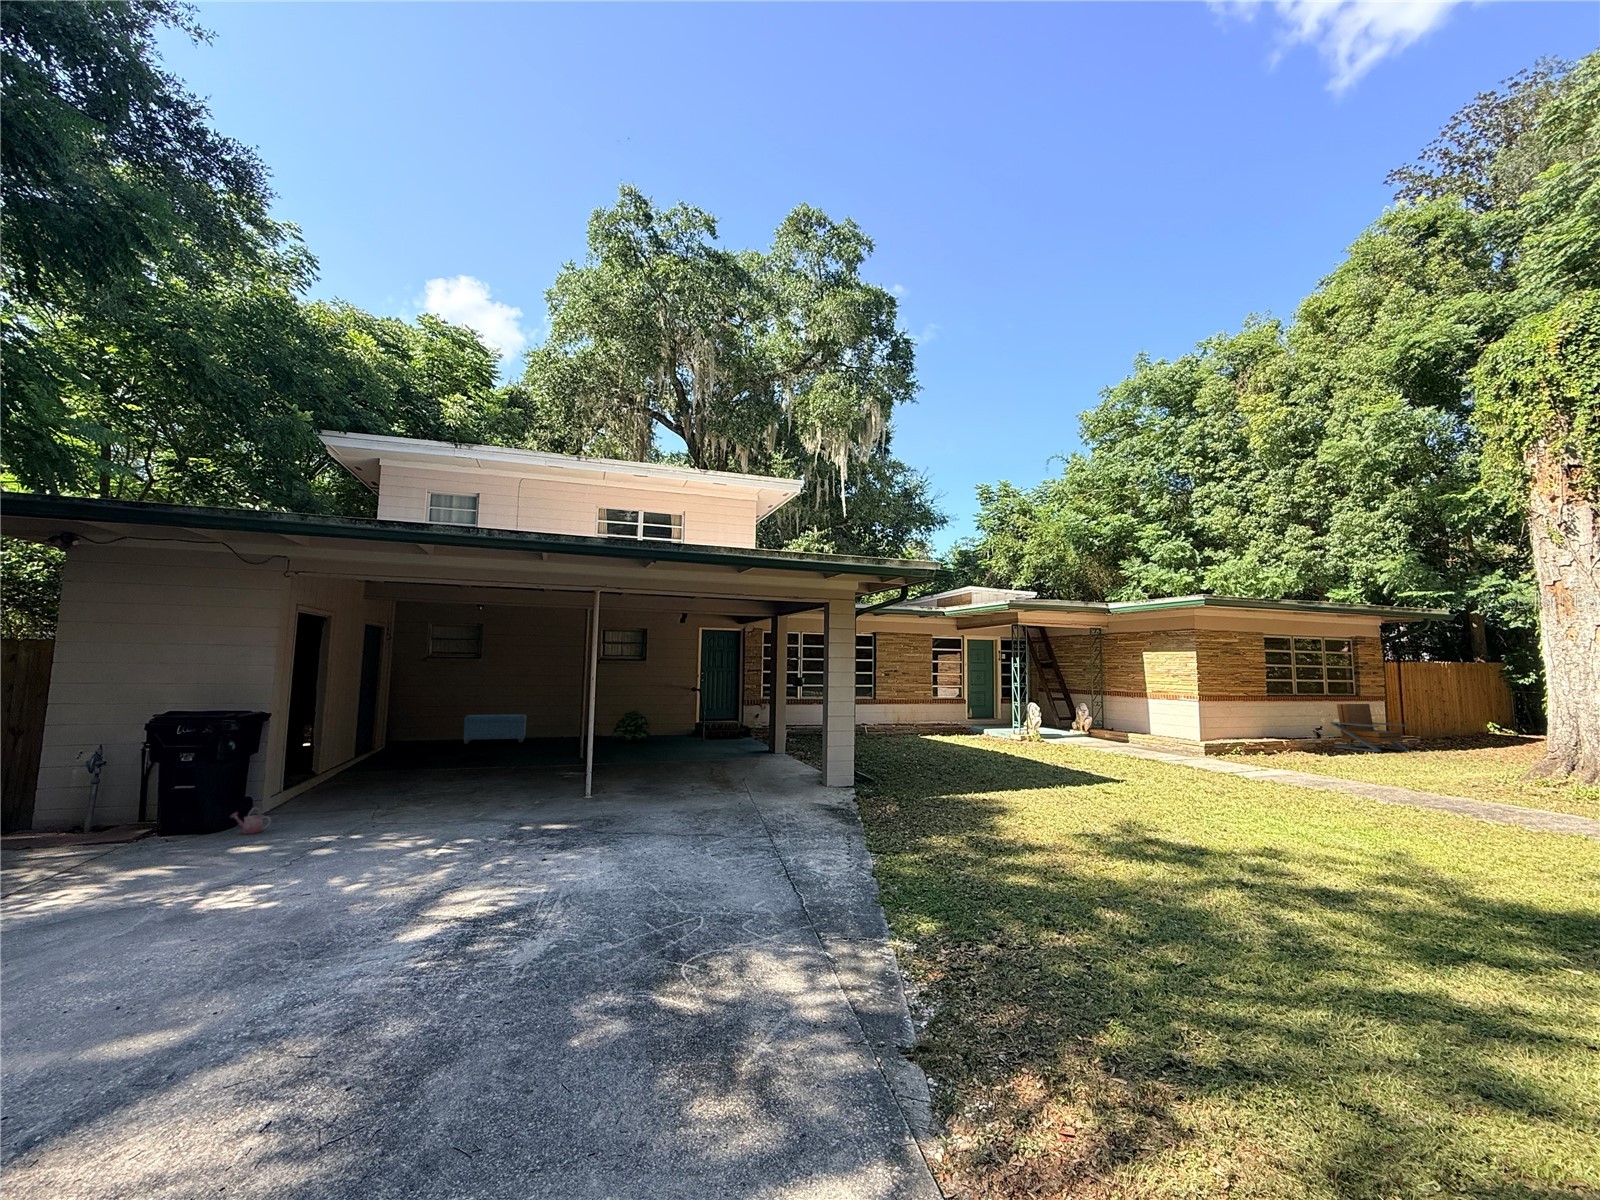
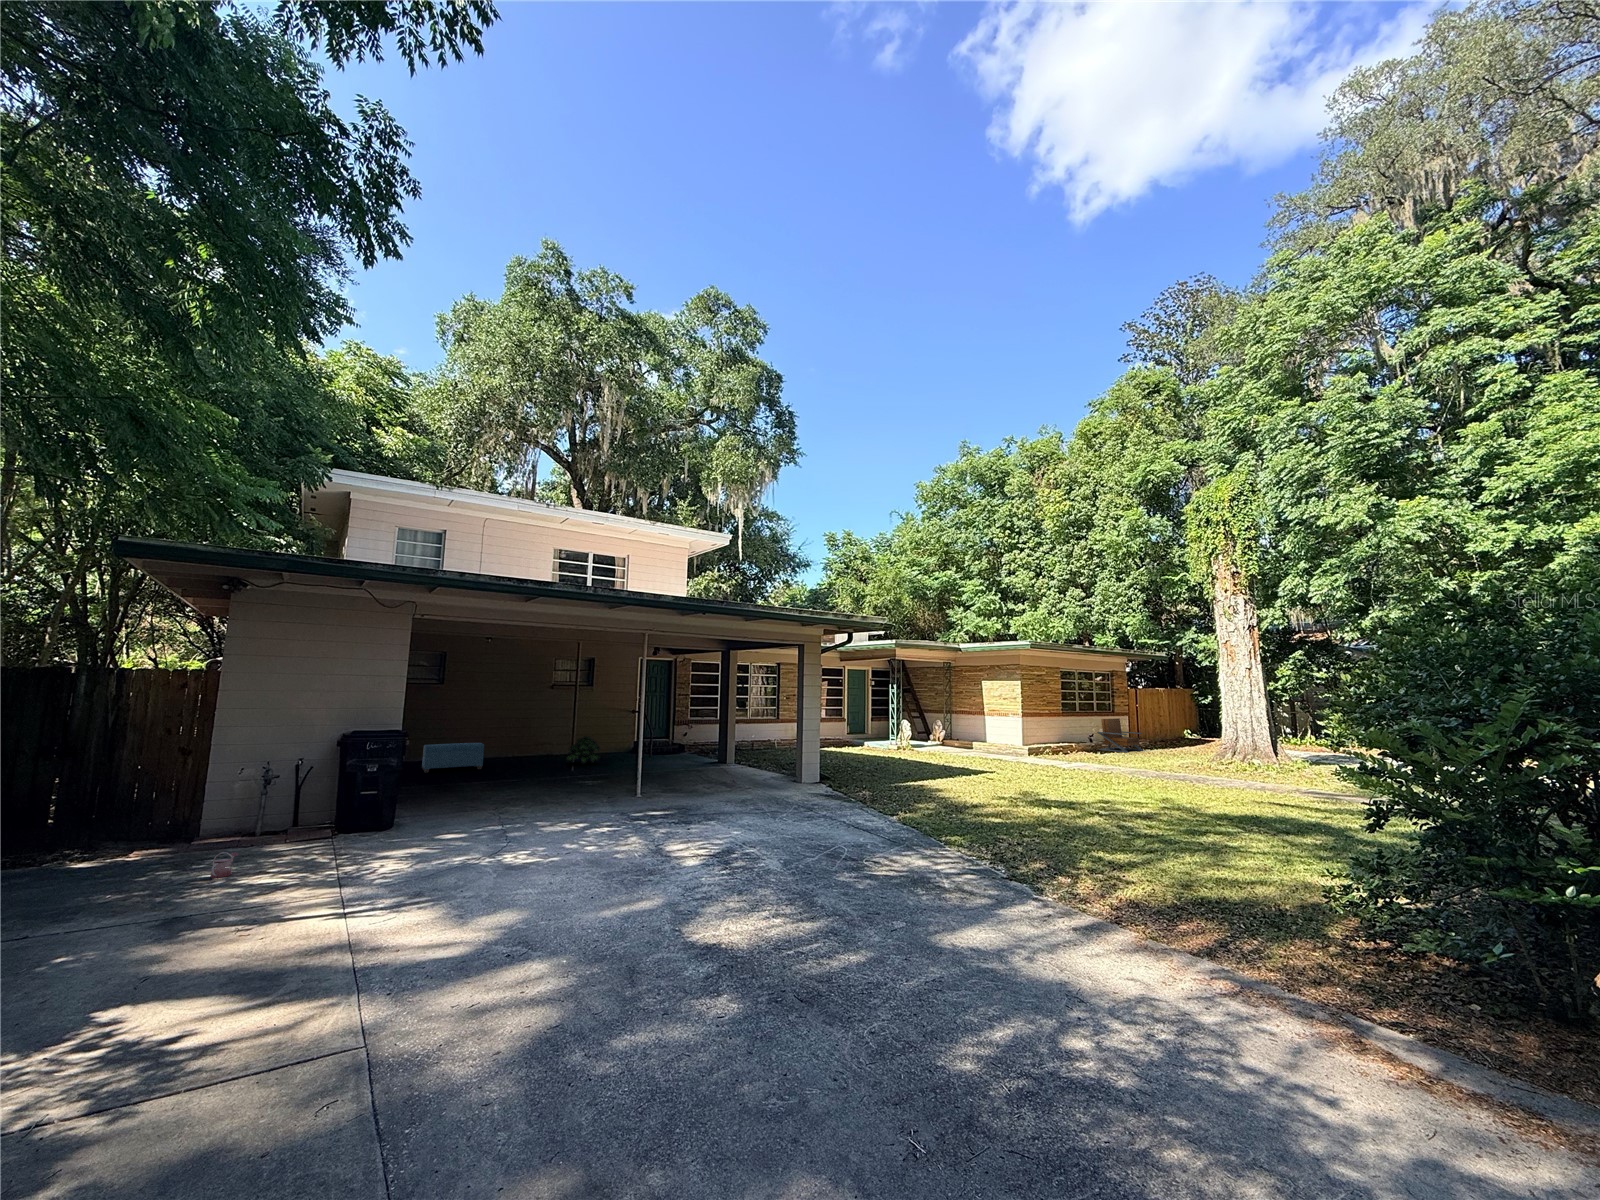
watering can: present [231,808,271,834] -> present [211,852,239,878]

